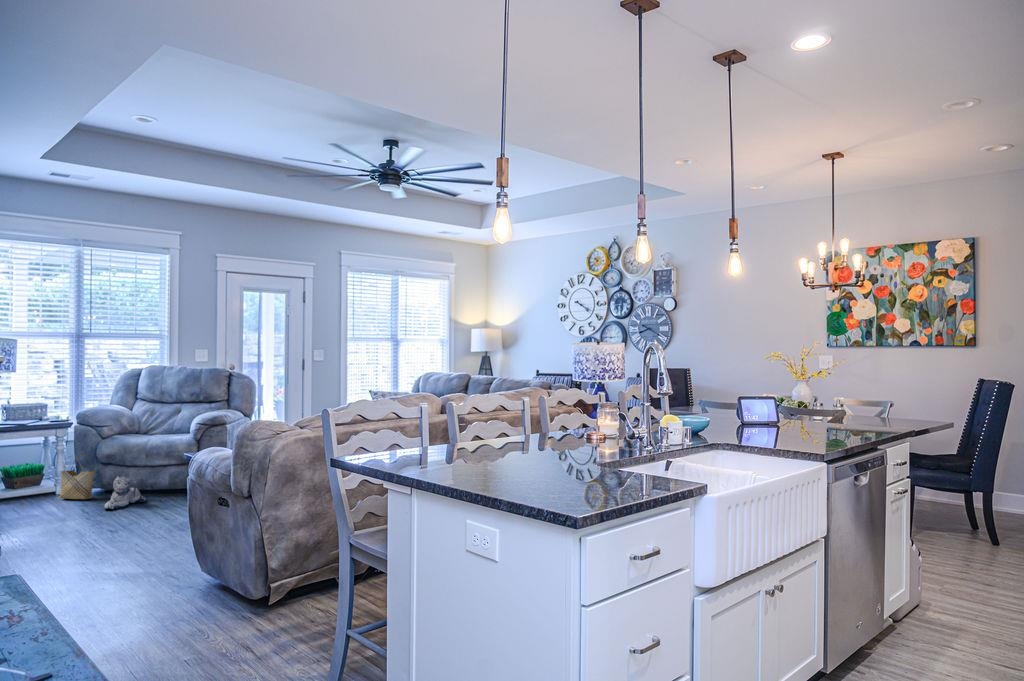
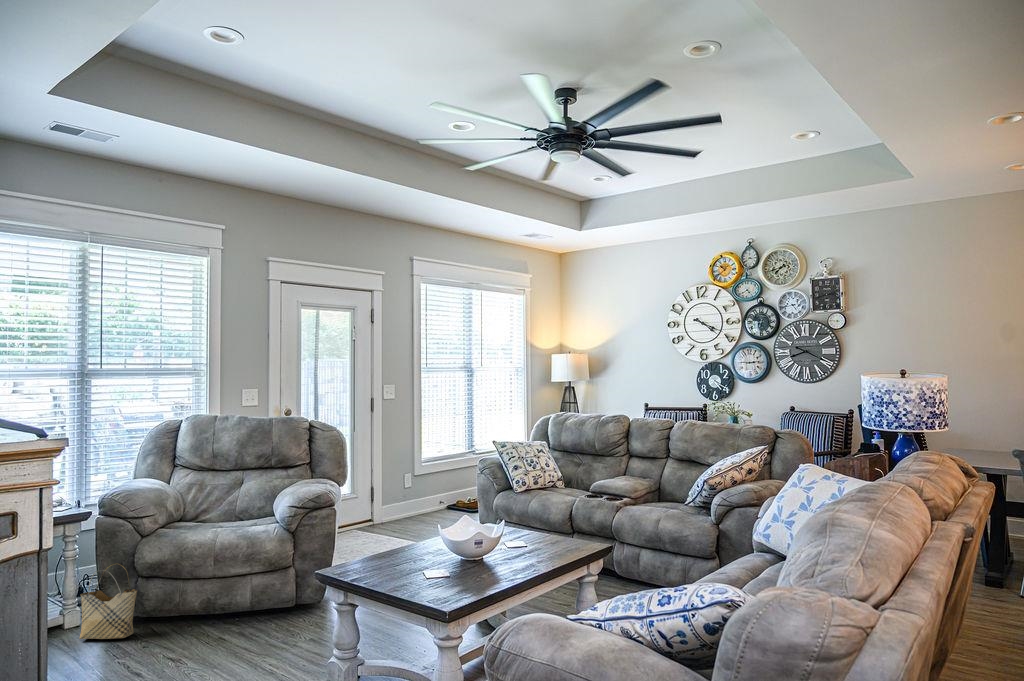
plush toy: present [104,476,146,510] -> none [169,600,225,661]

